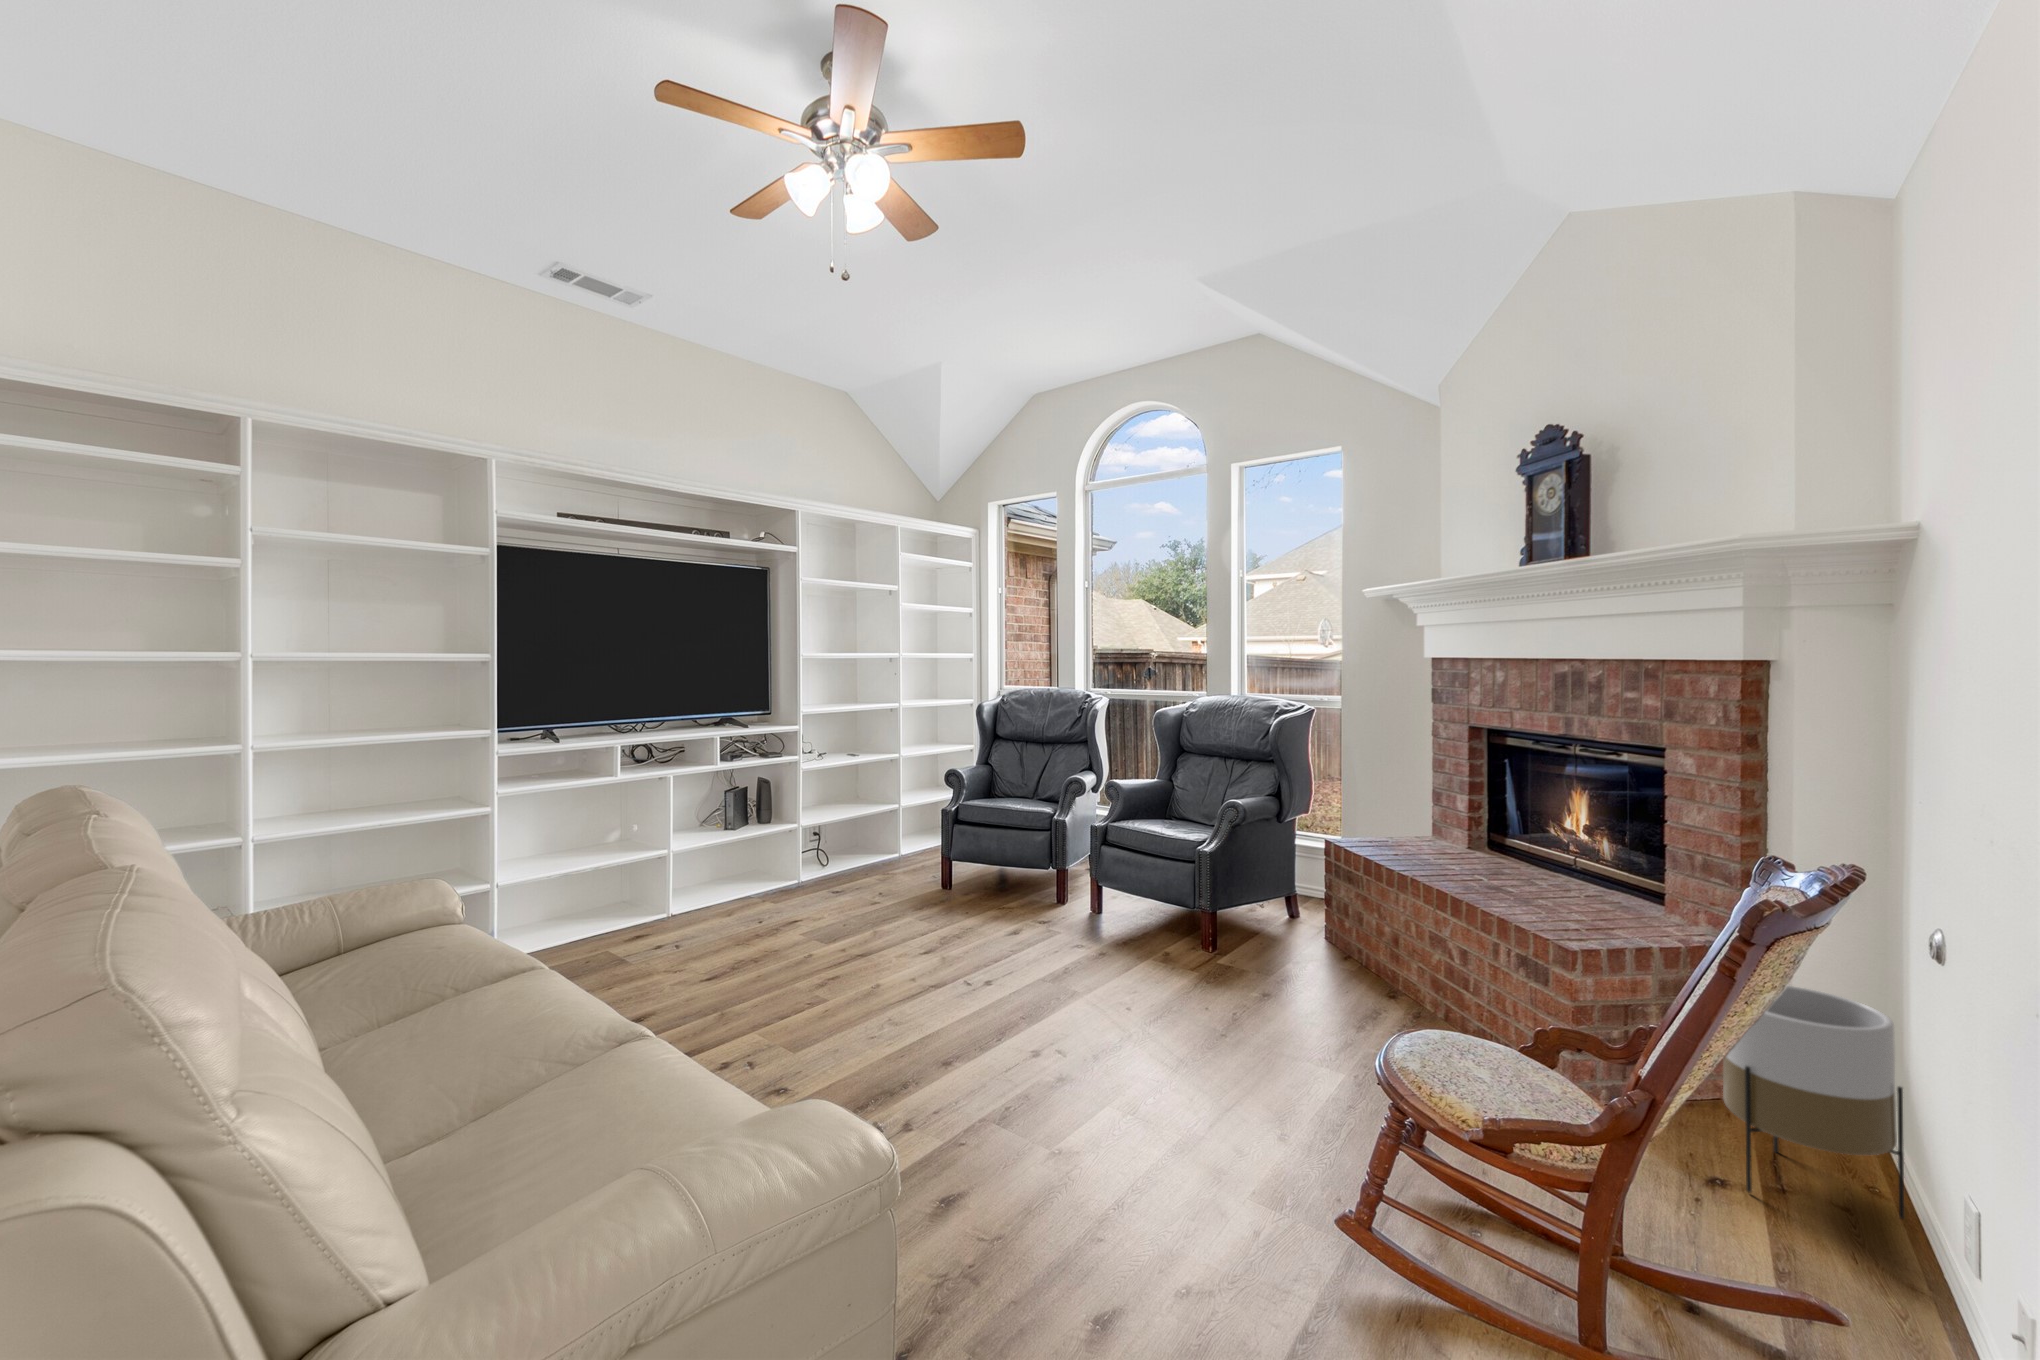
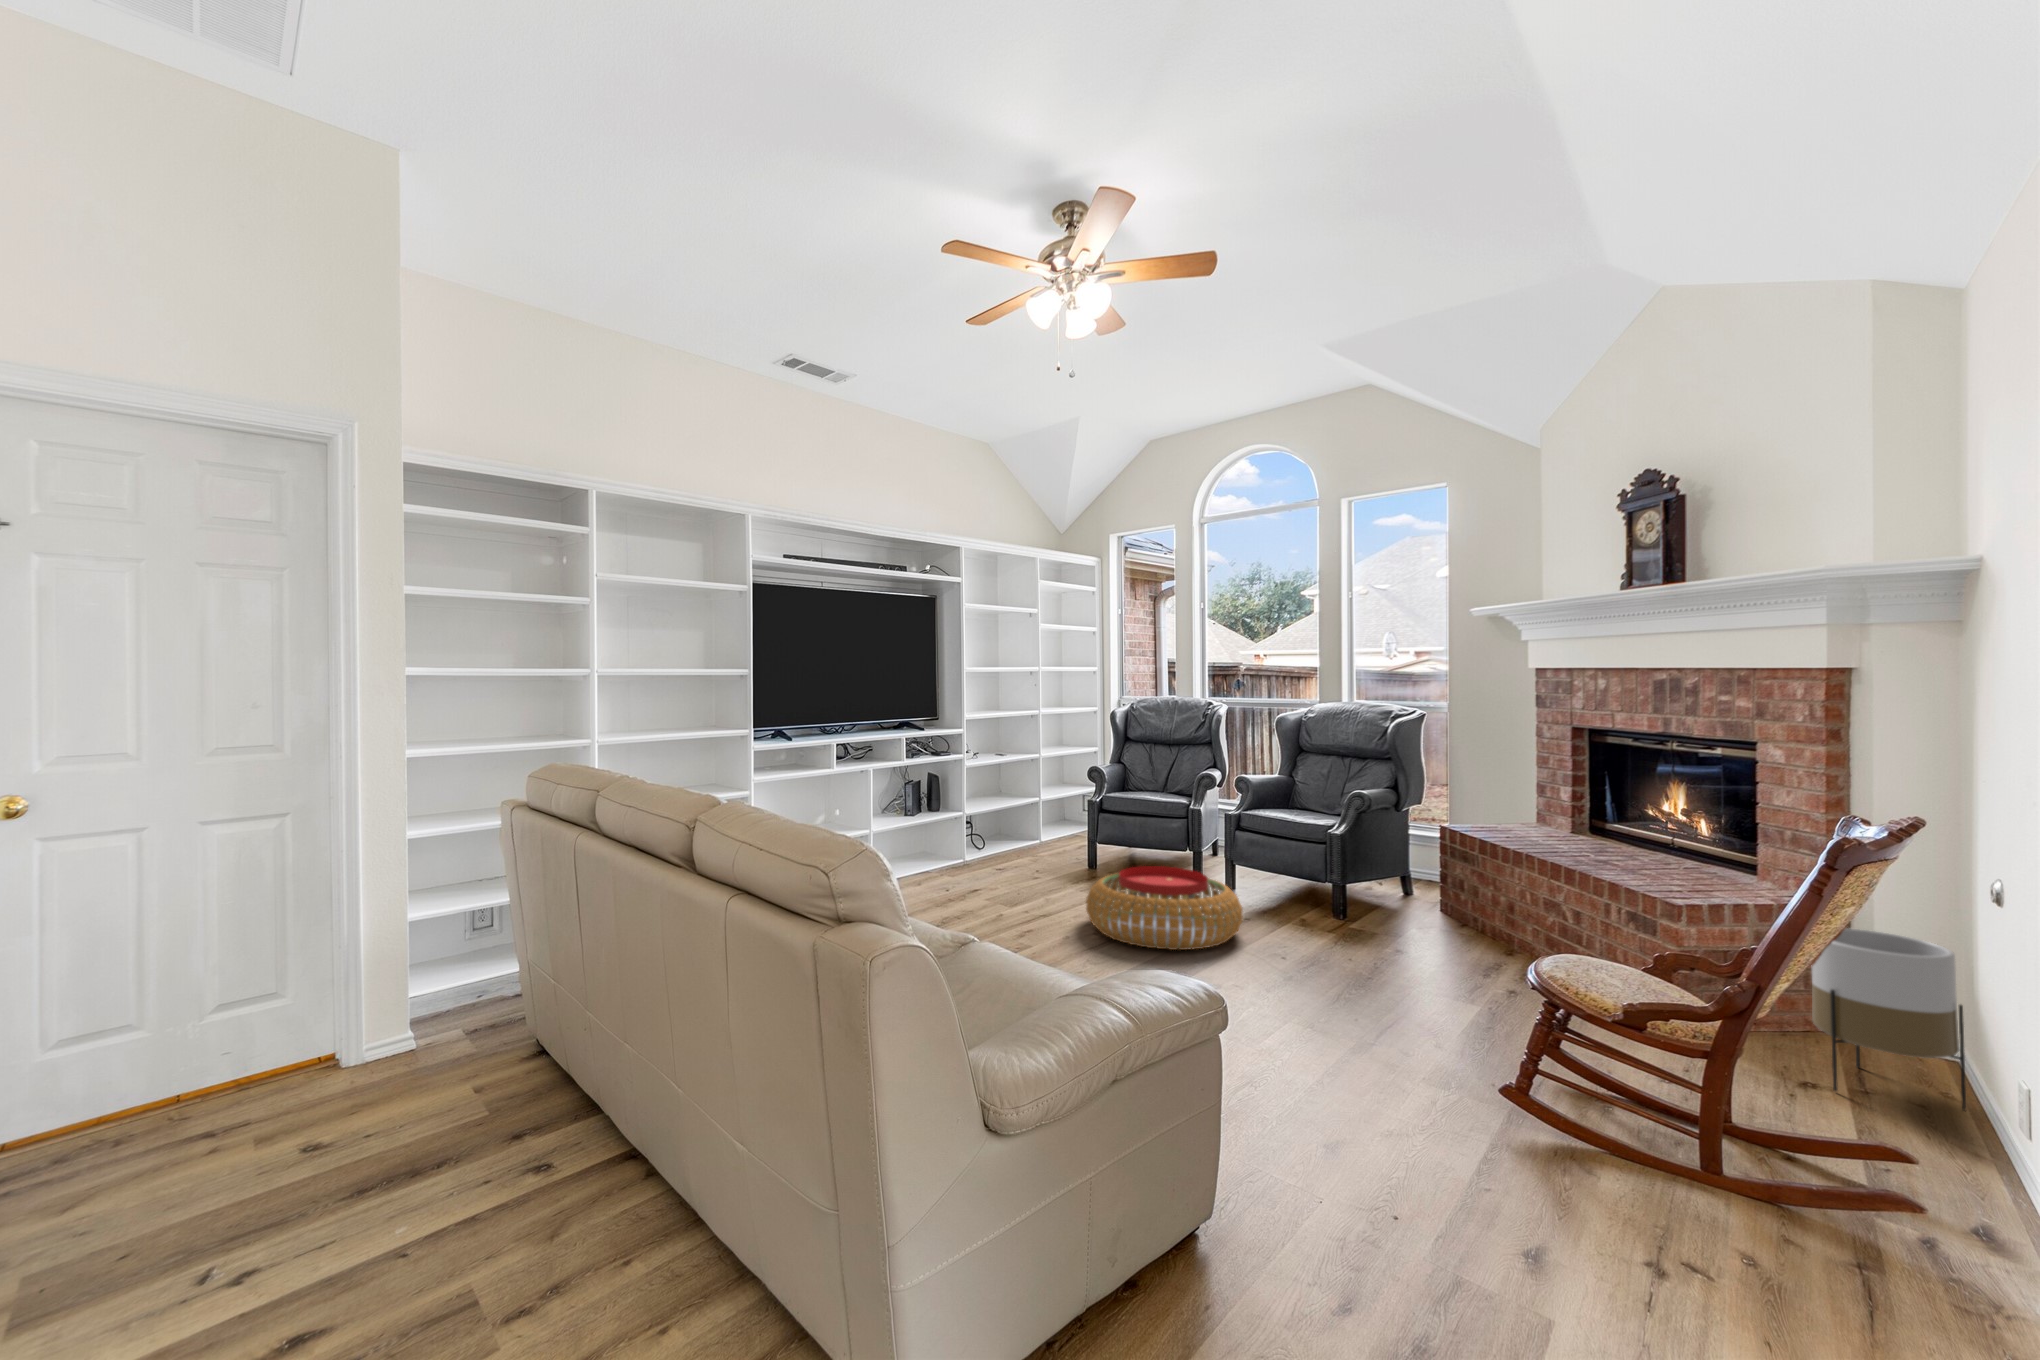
pouf: none [908,892,1088,998] -> present [1086,866,1243,950]

